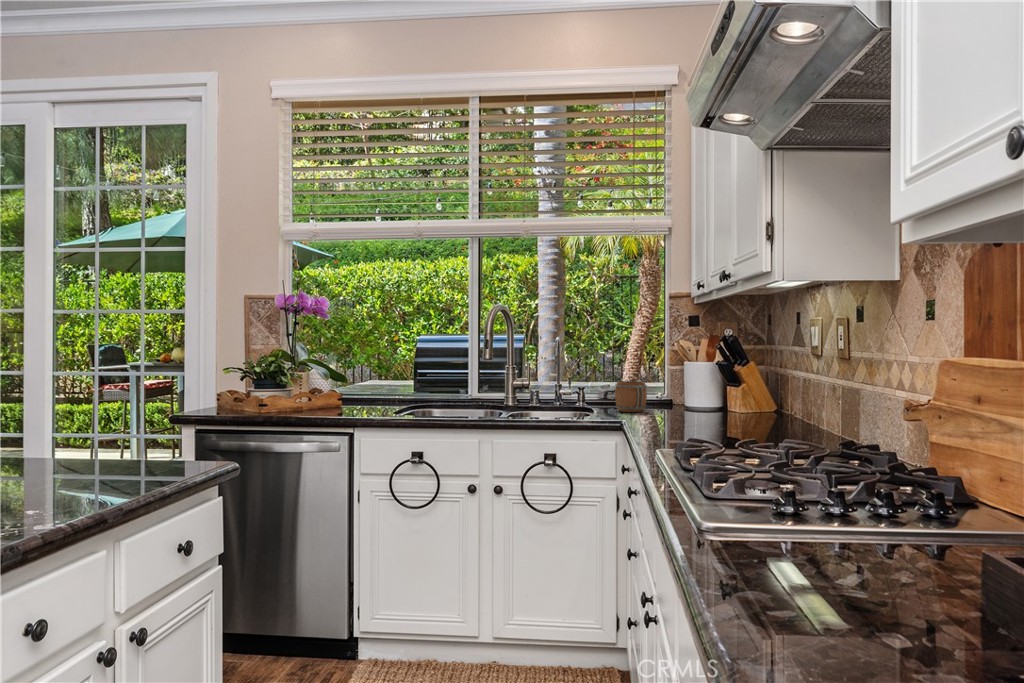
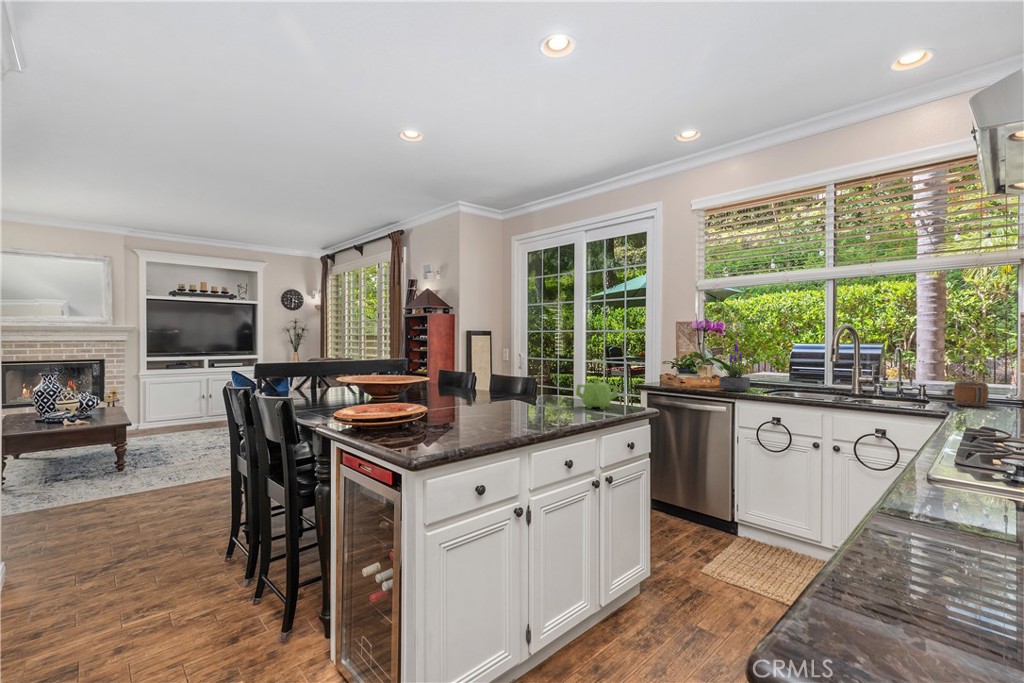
potted plant: none [326,327,372,414] -> present [719,341,750,392]
teapot: none [44,411,150,478] -> present [576,380,618,409]

